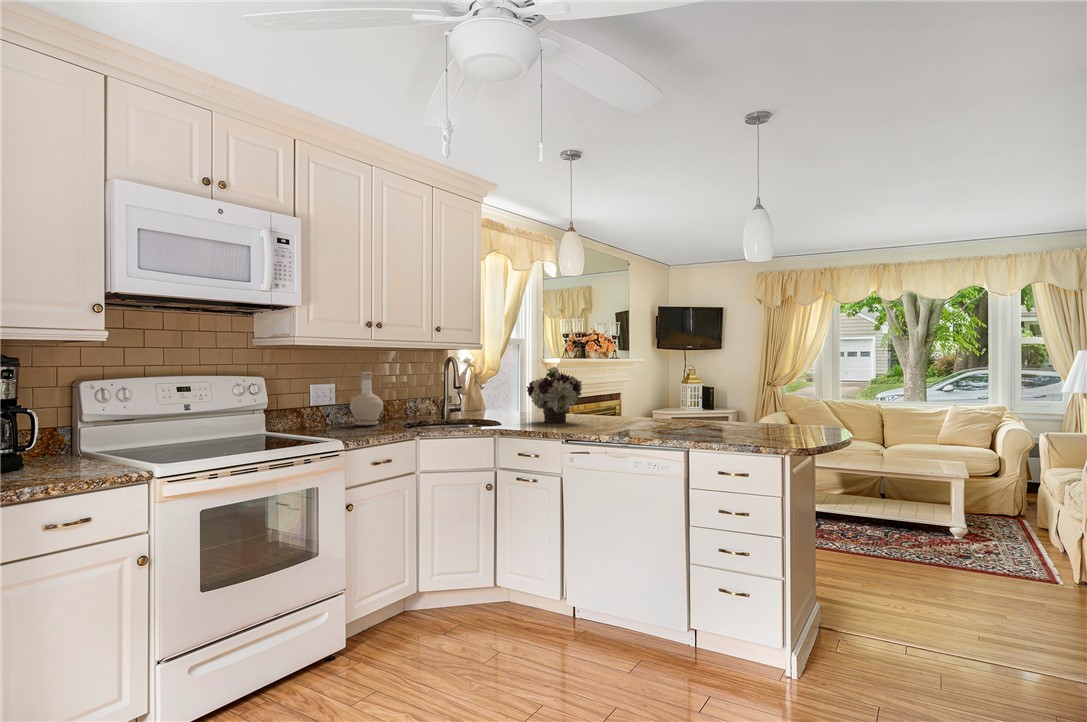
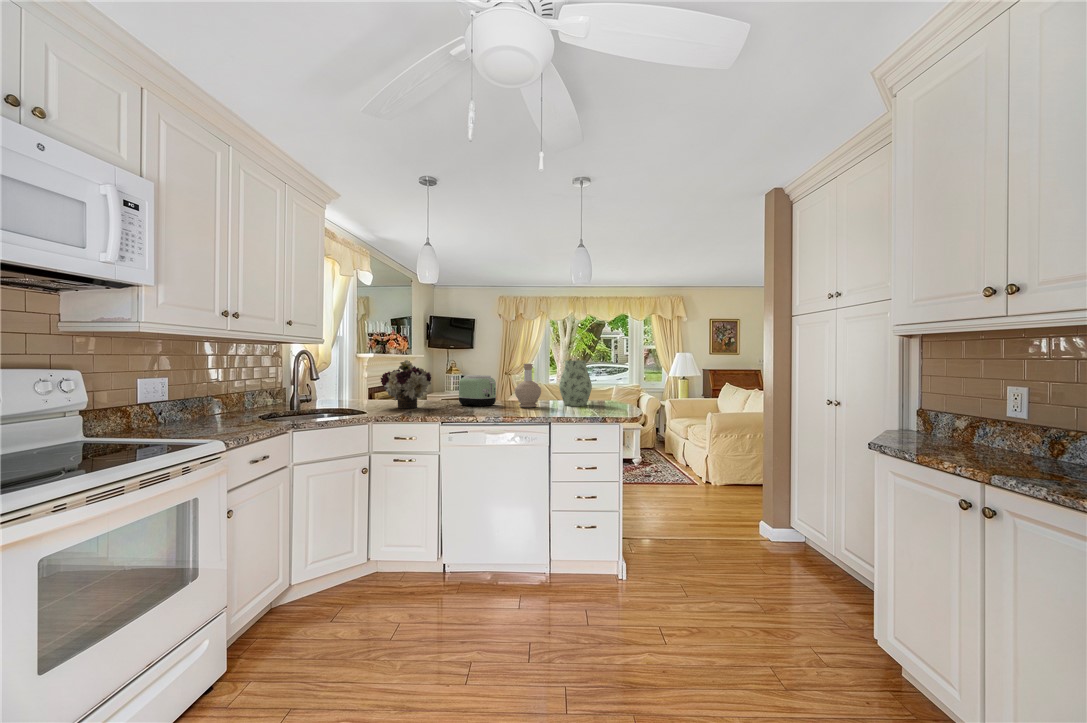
vase: none [743,366,791,430] -> present [559,360,592,406]
bottle: present [350,372,383,426] -> present [515,364,541,408]
toaster: none [616,385,662,424] -> present [459,375,496,406]

